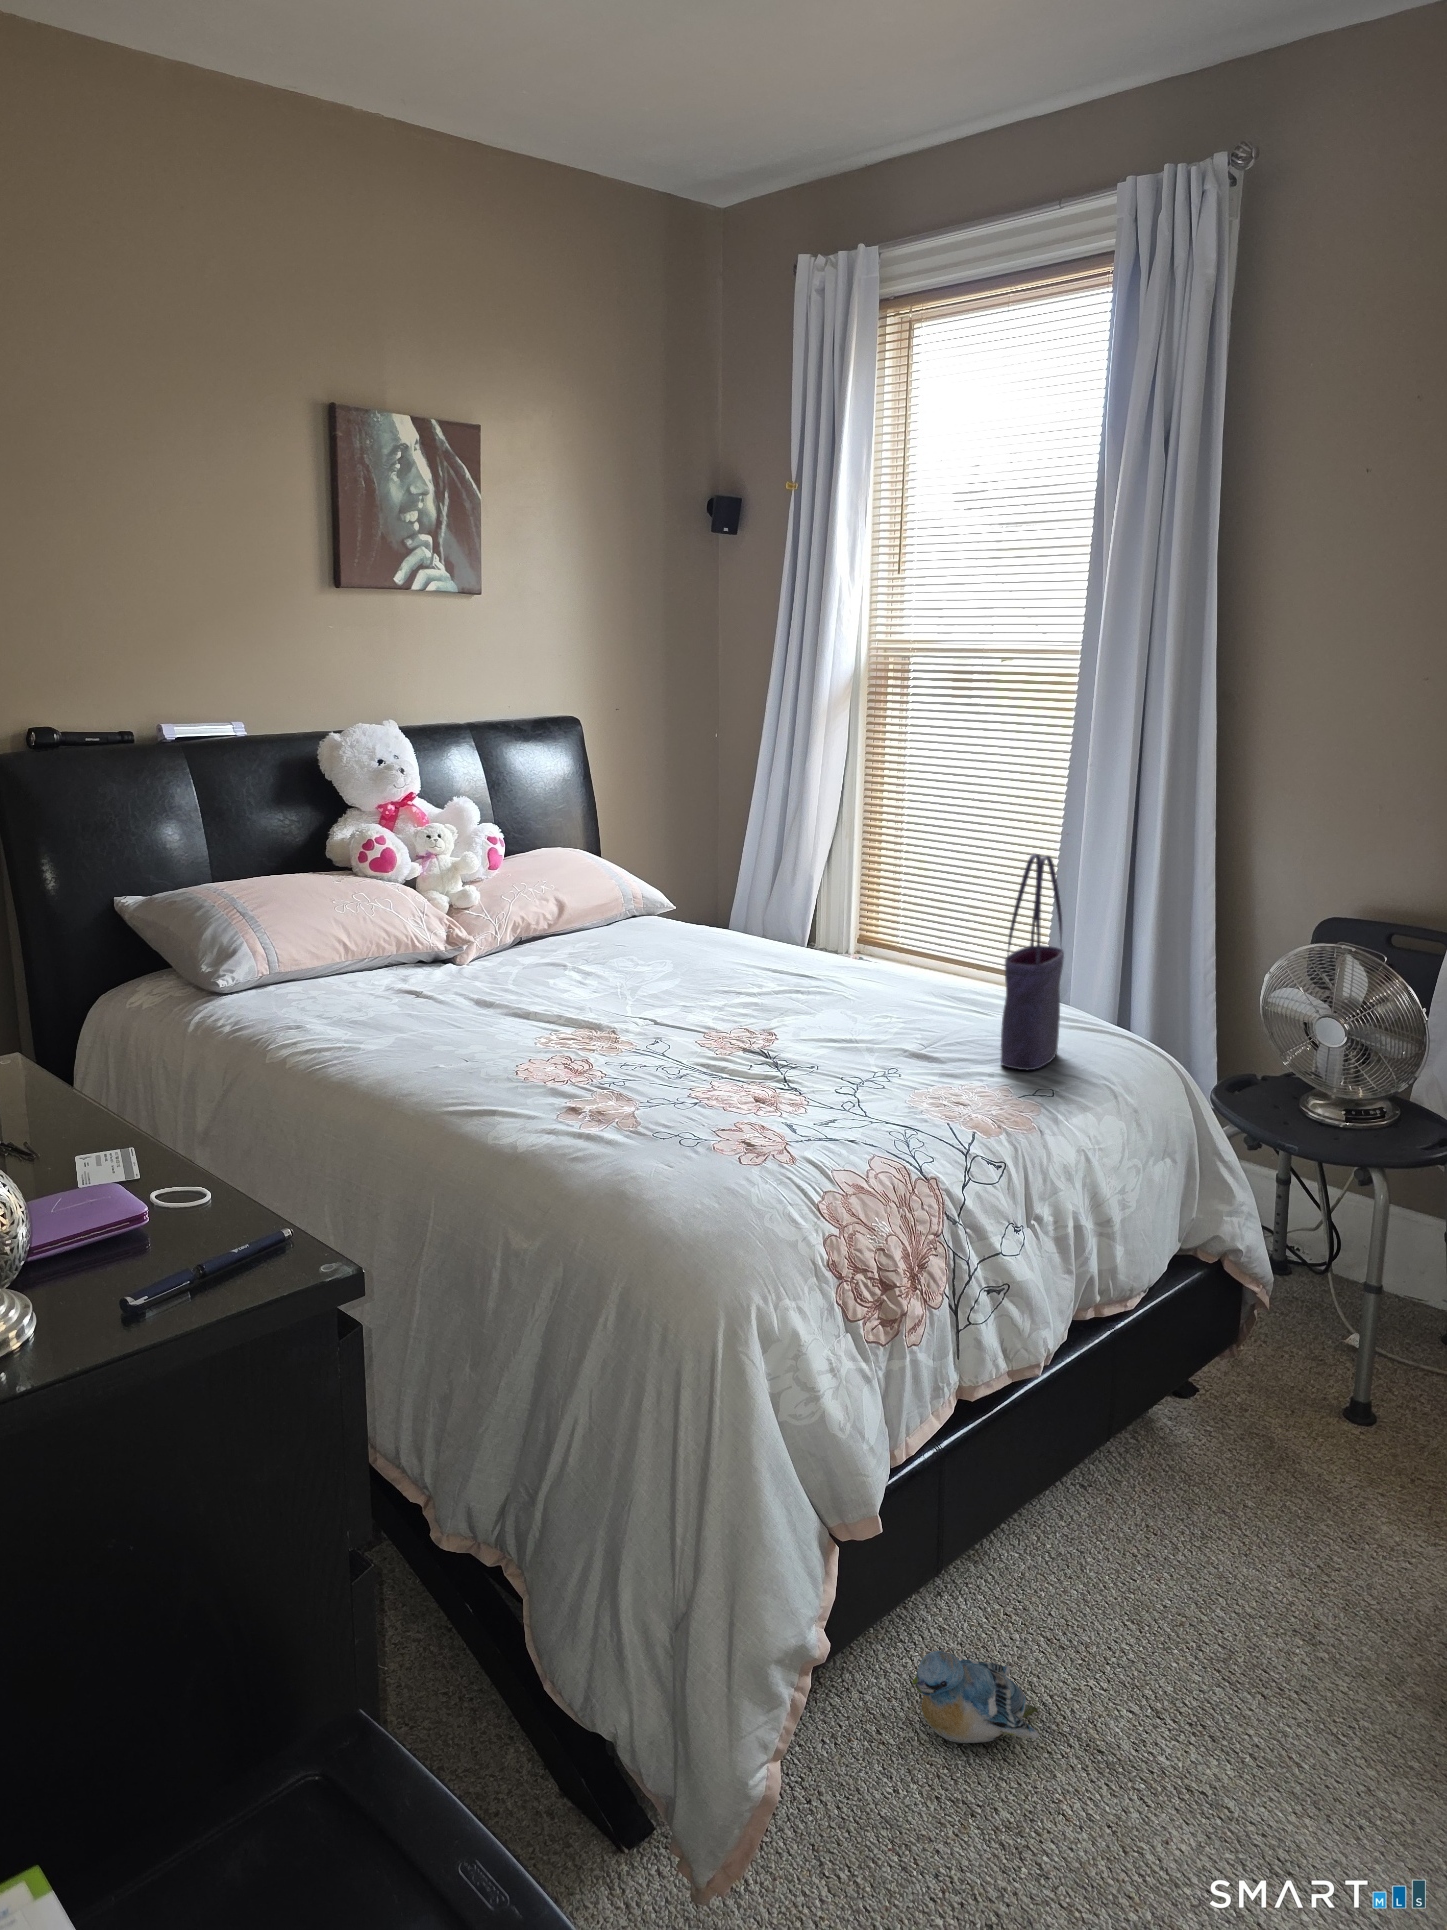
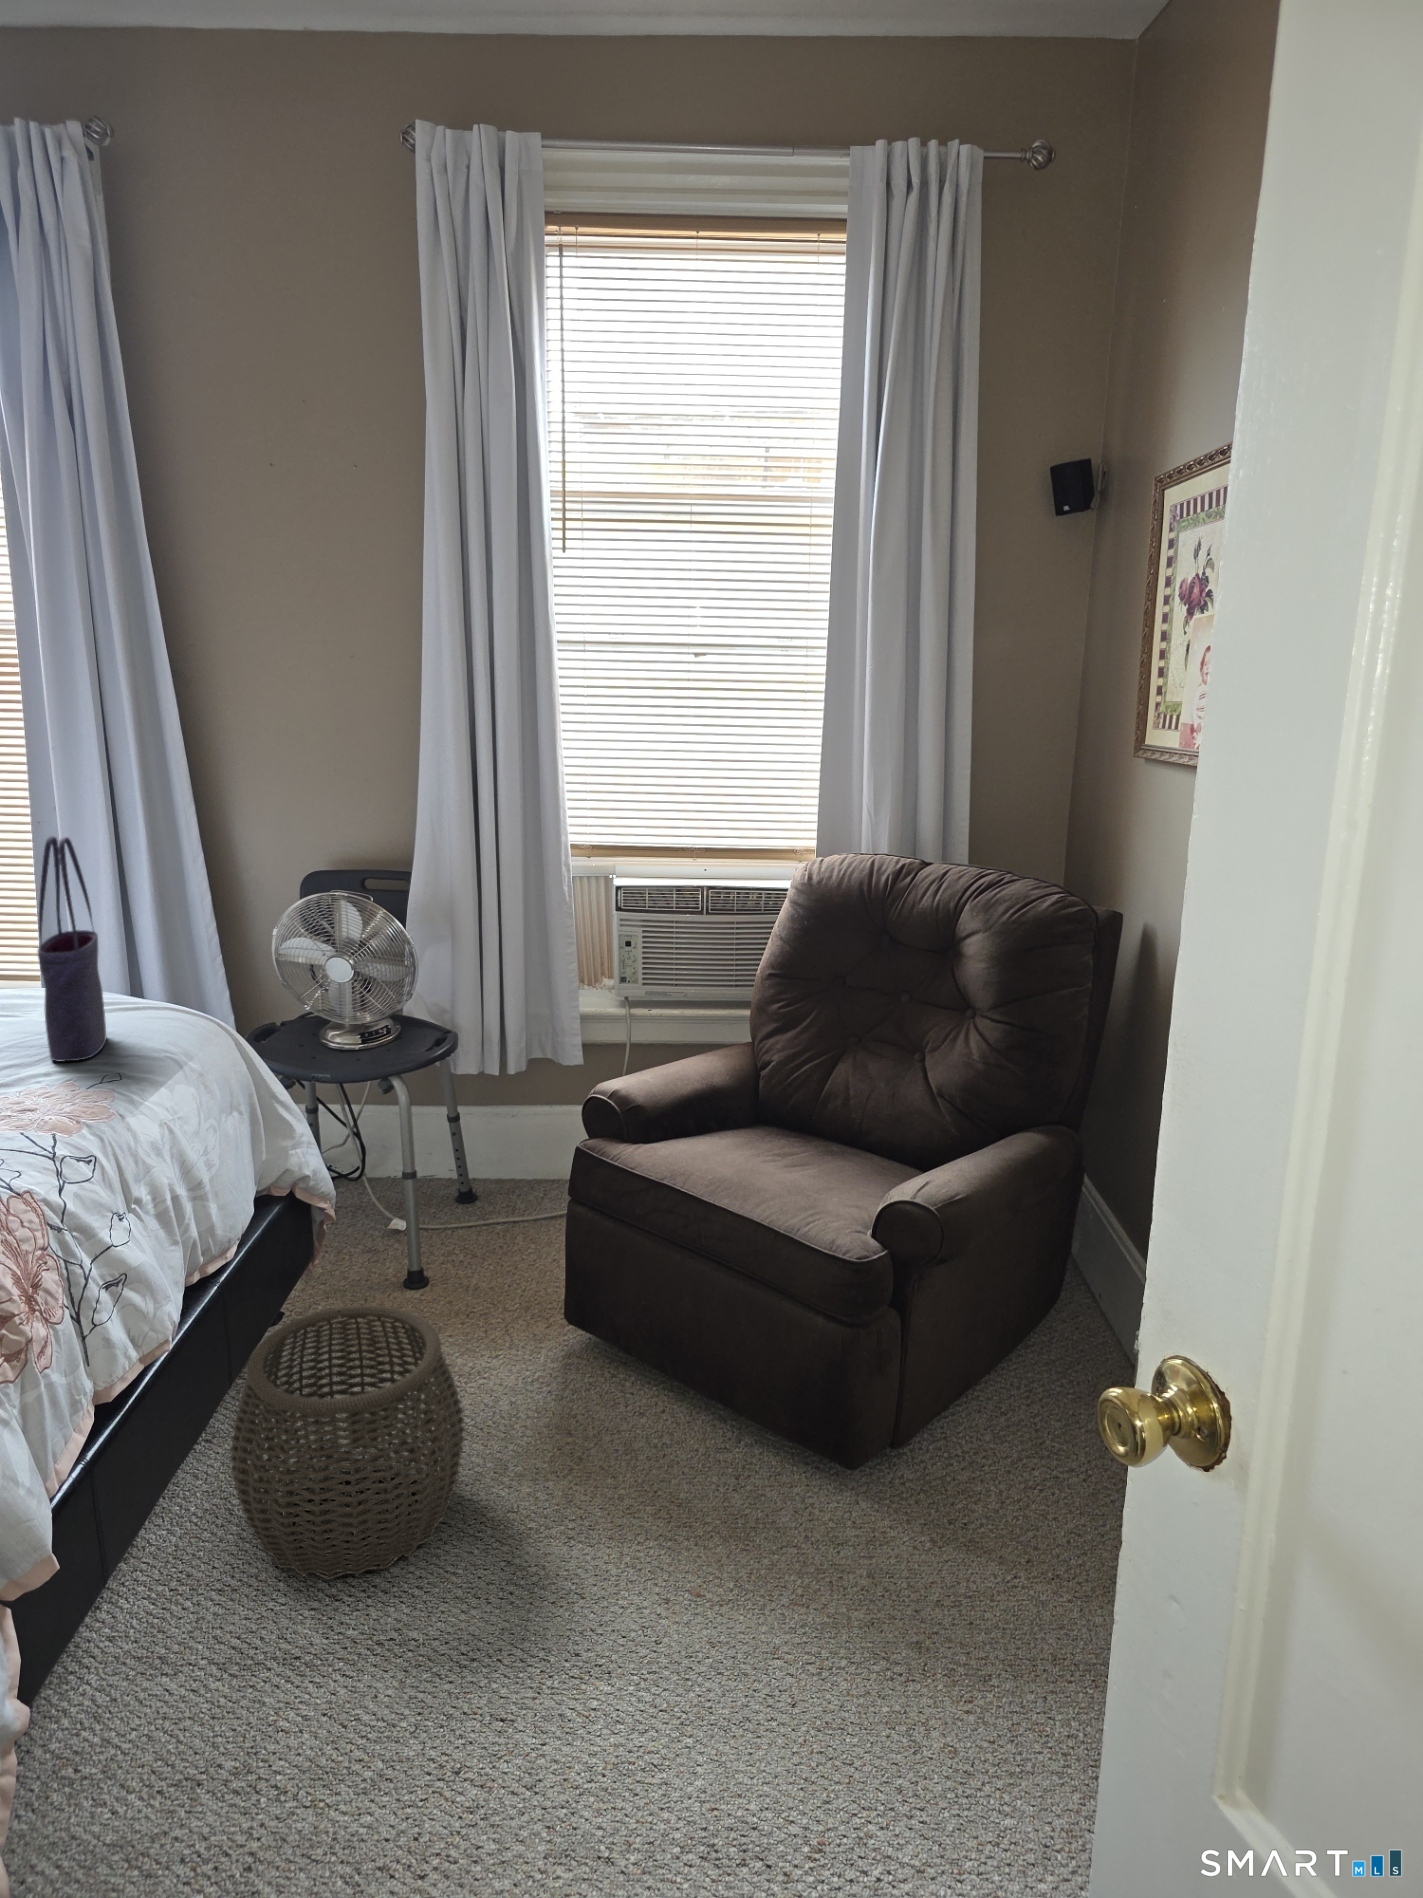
woven basket: none [1082,1397,1353,1716] -> present [230,1306,465,1579]
plush toy: present [912,1651,1039,1743] -> none [107,1633,244,1735]

